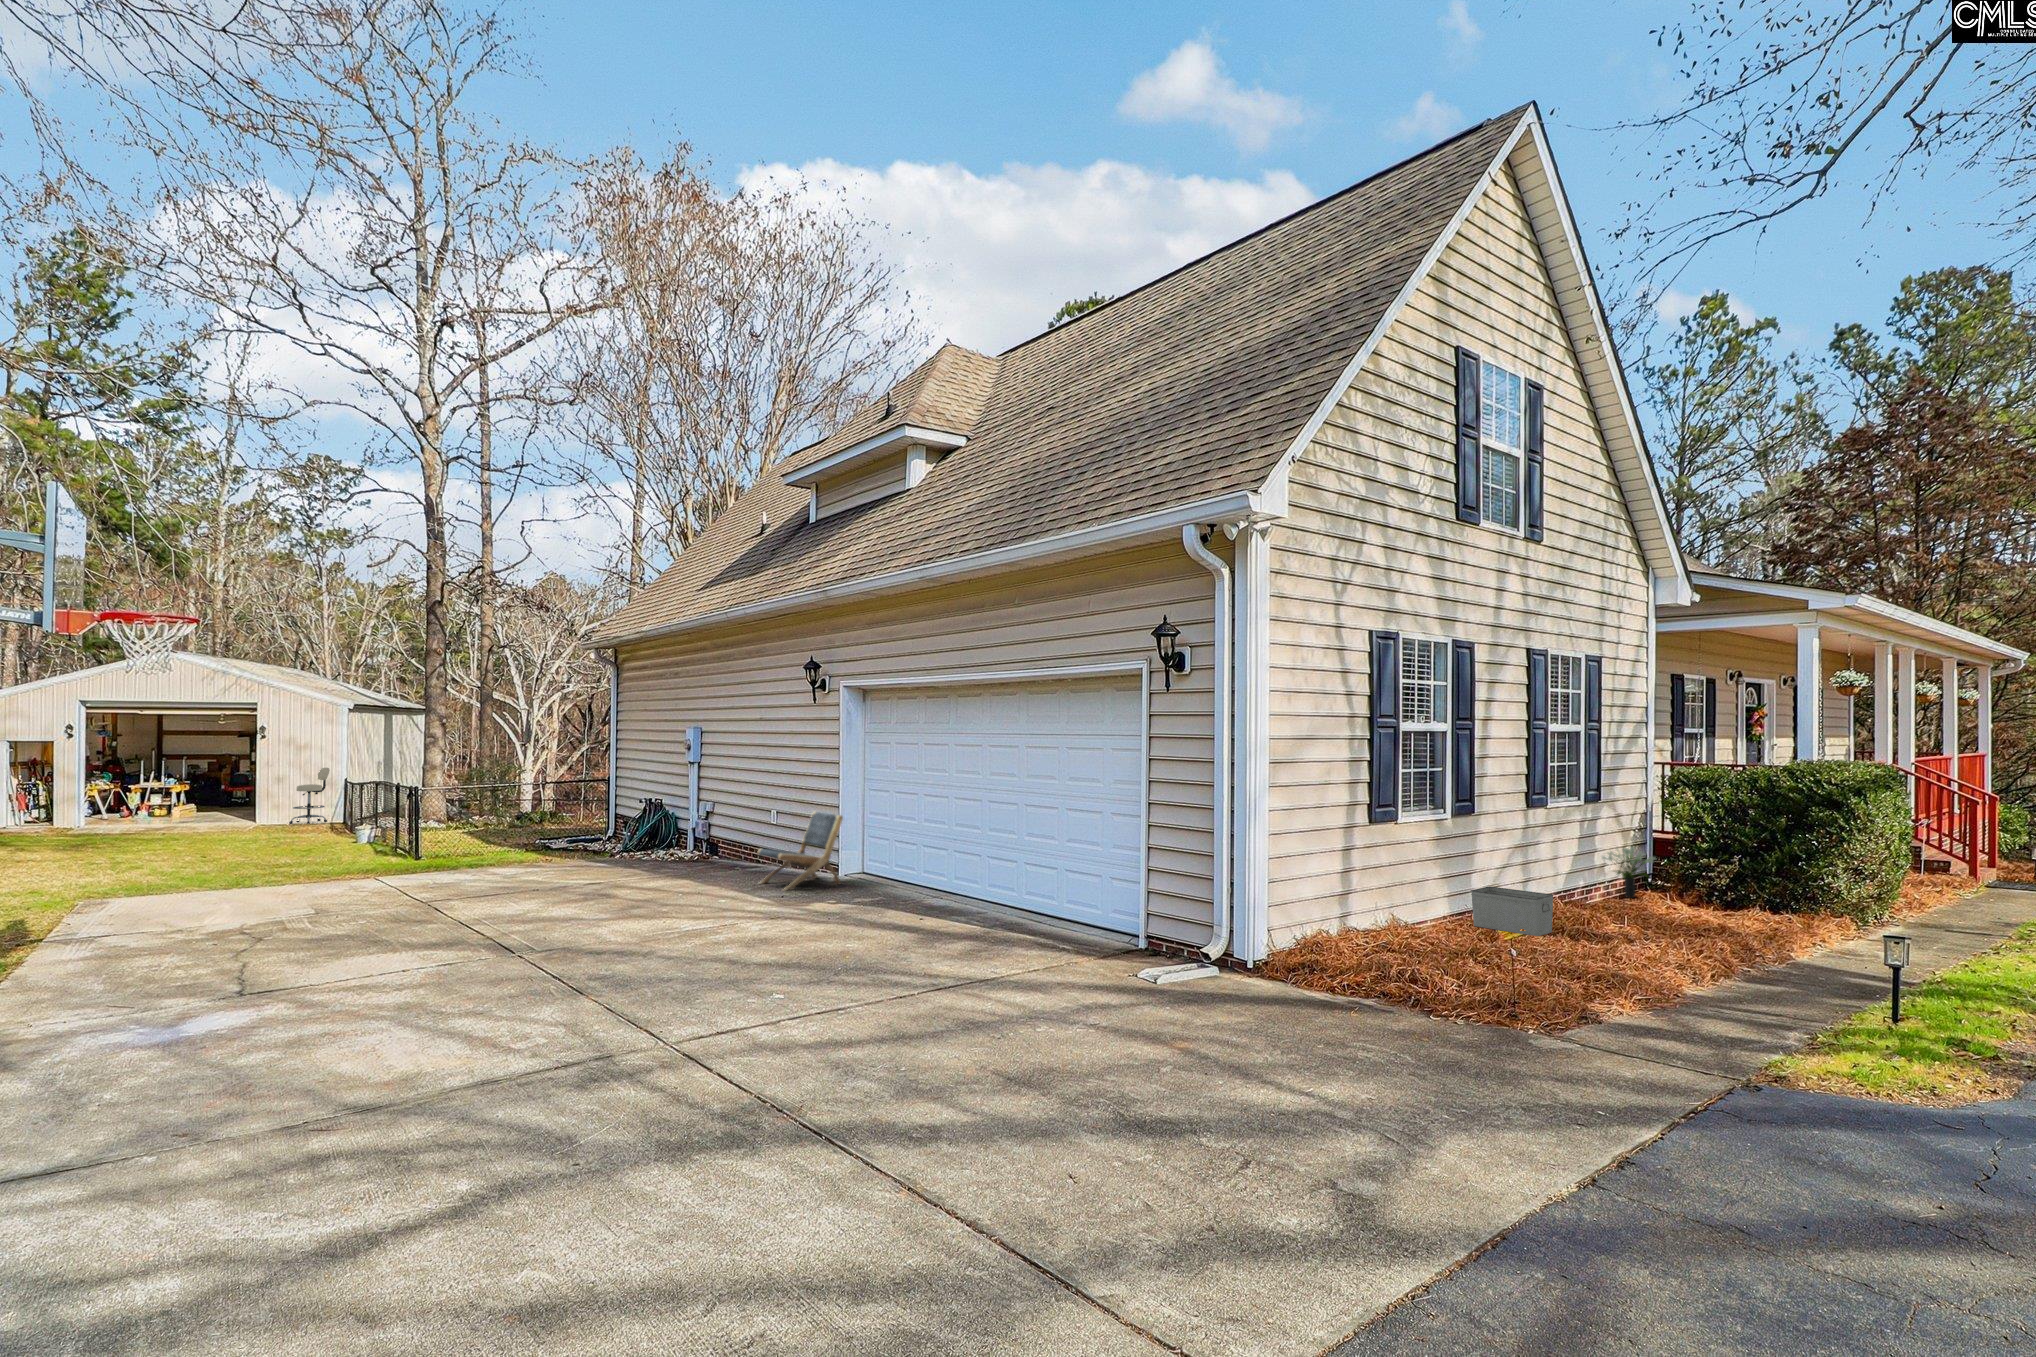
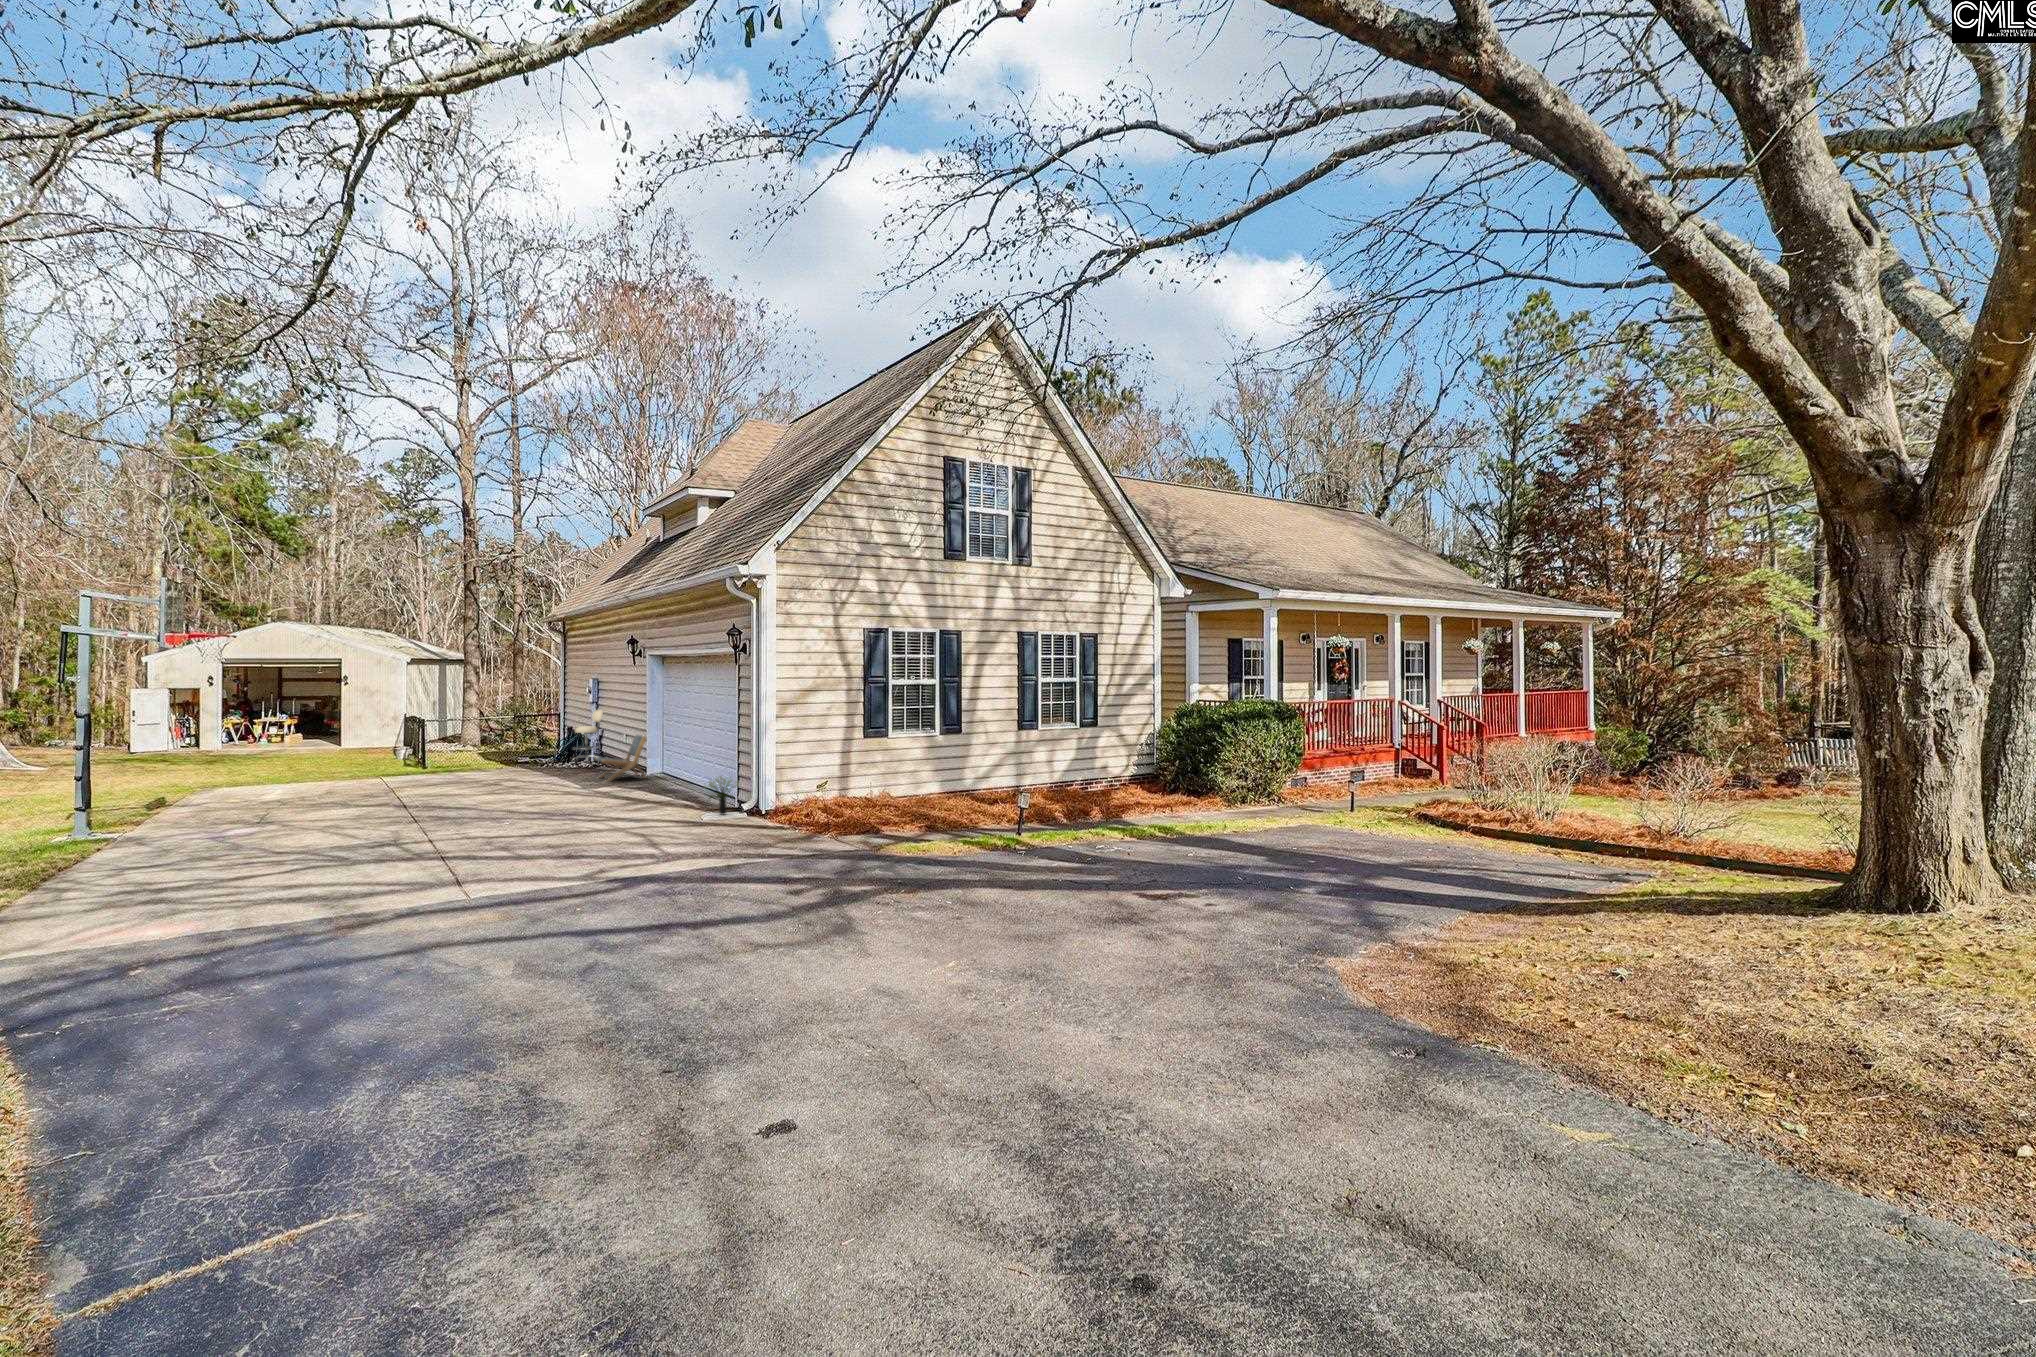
stool: present [289,768,330,824] -> present [571,710,603,763]
potted plant: present [1602,847,1656,898] -> present [705,776,740,815]
storage bin: present [1471,886,1553,936] -> none [955,774,994,801]

